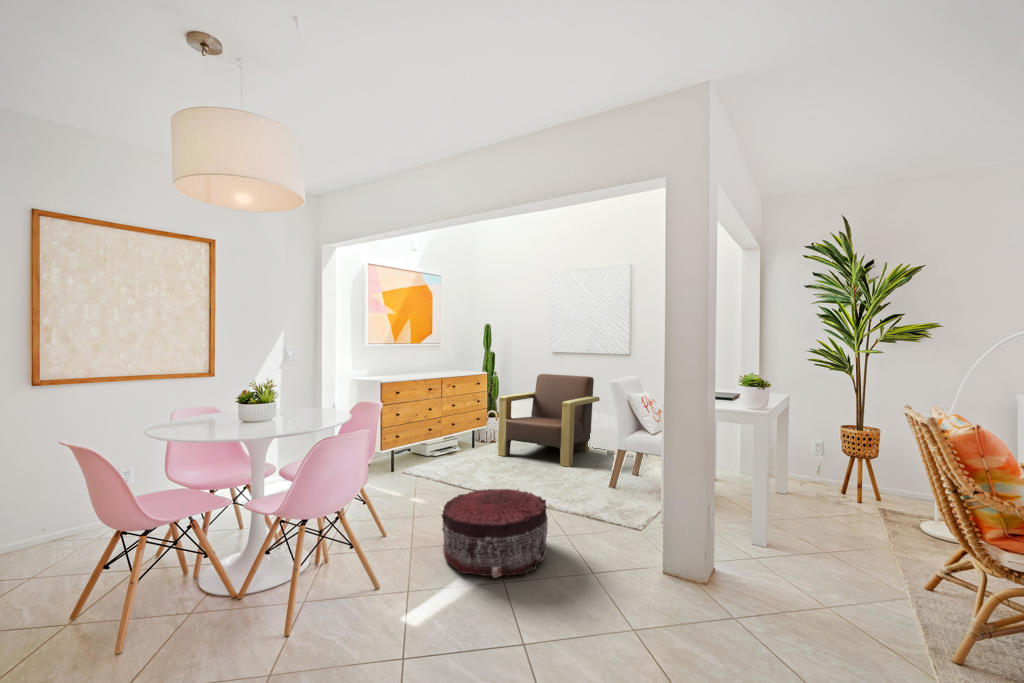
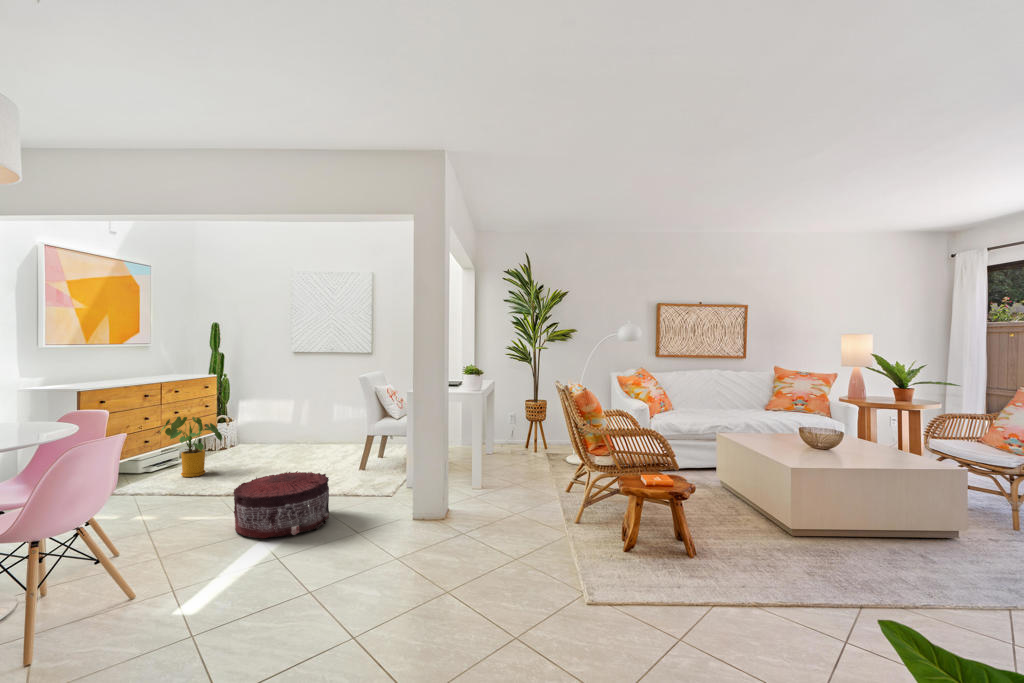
armchair: present [498,374,600,467] -> none [236,374,341,460]
house plant: none [431,409,478,468] -> present [160,417,222,477]

